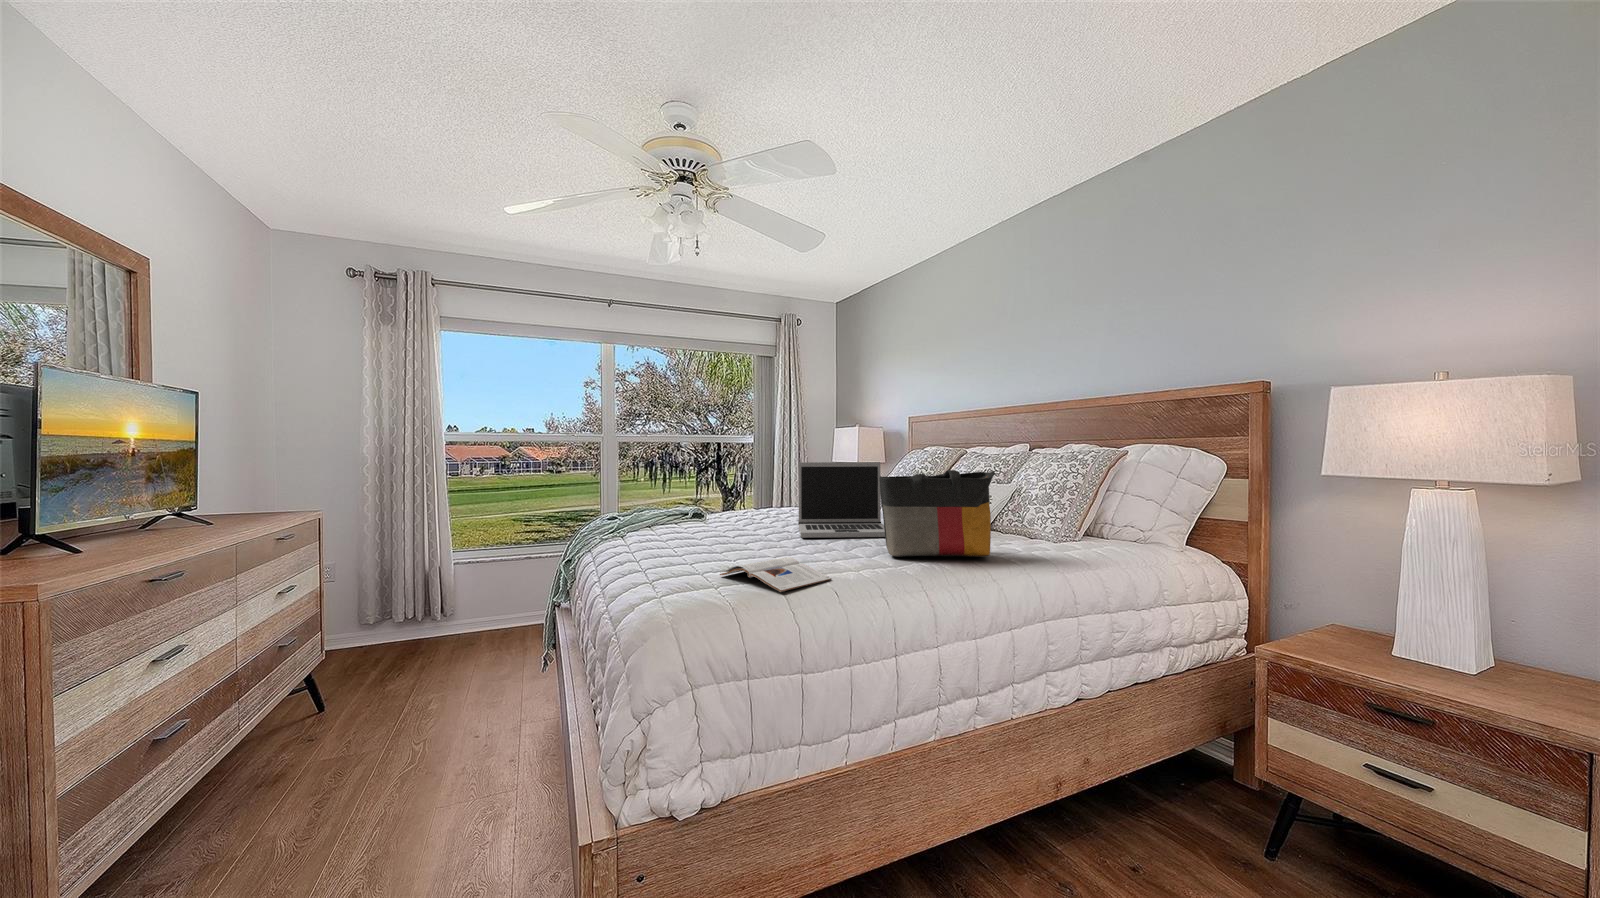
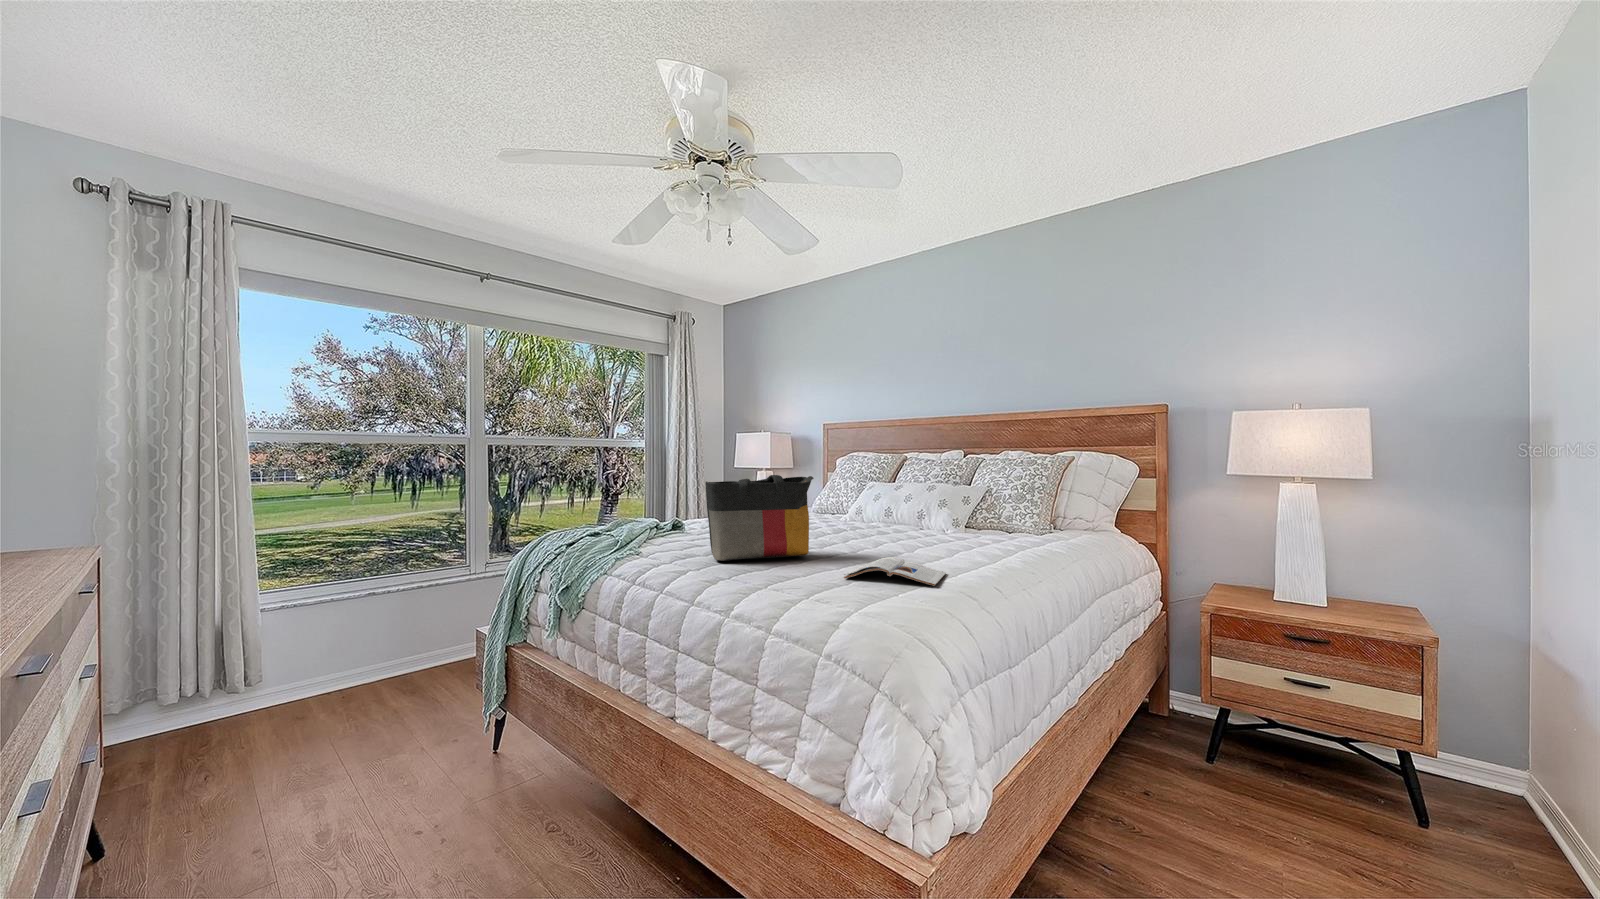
laptop: present [798,462,885,538] -> none [801,468,909,542]
tote bag: present [879,470,996,557] -> present [705,475,814,561]

